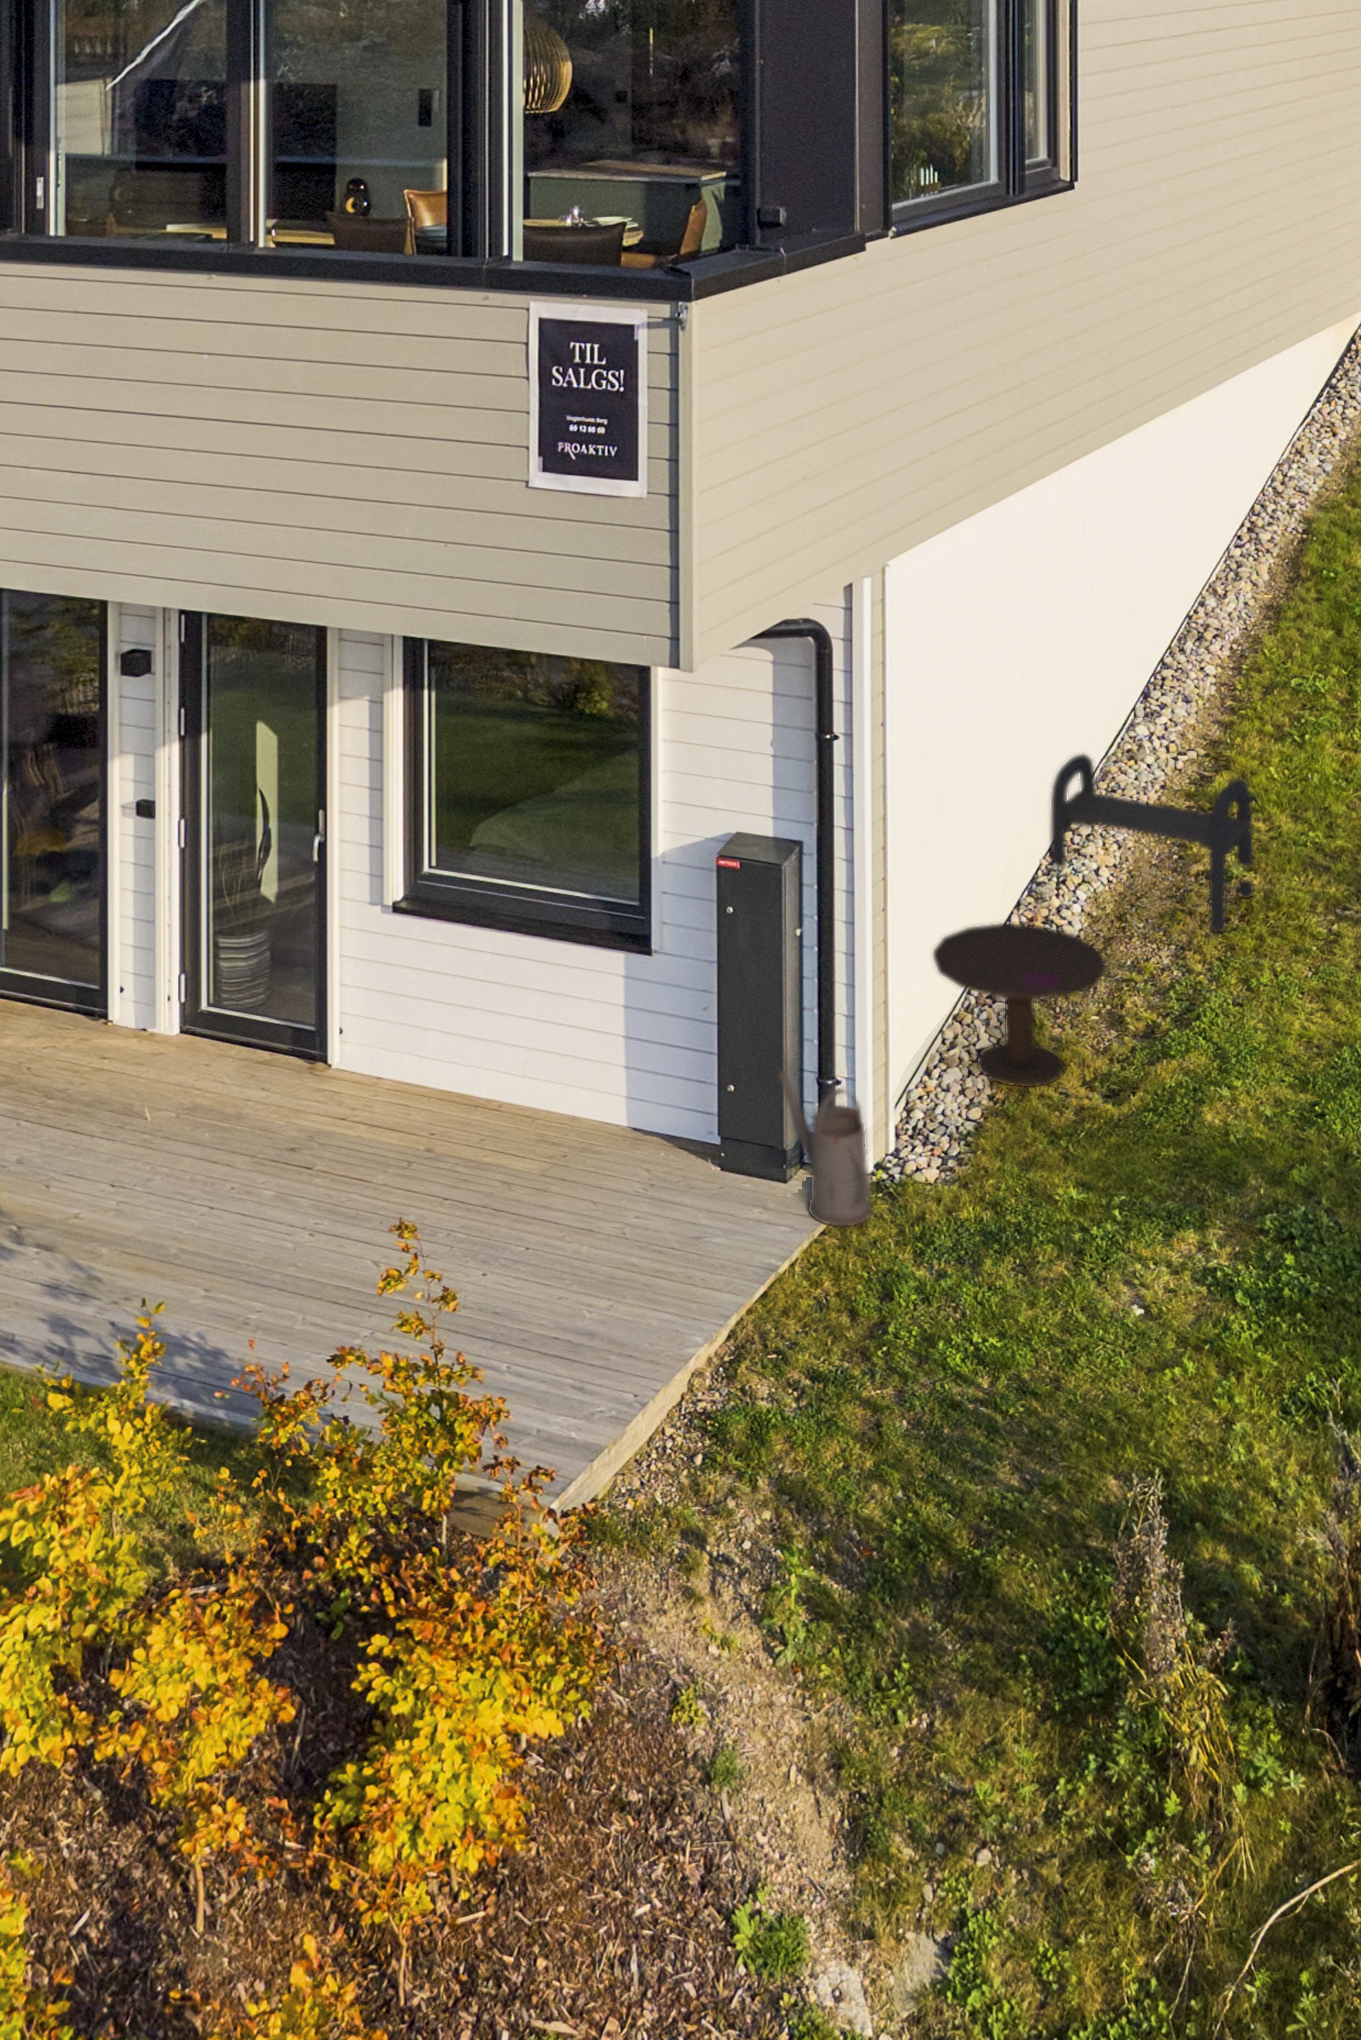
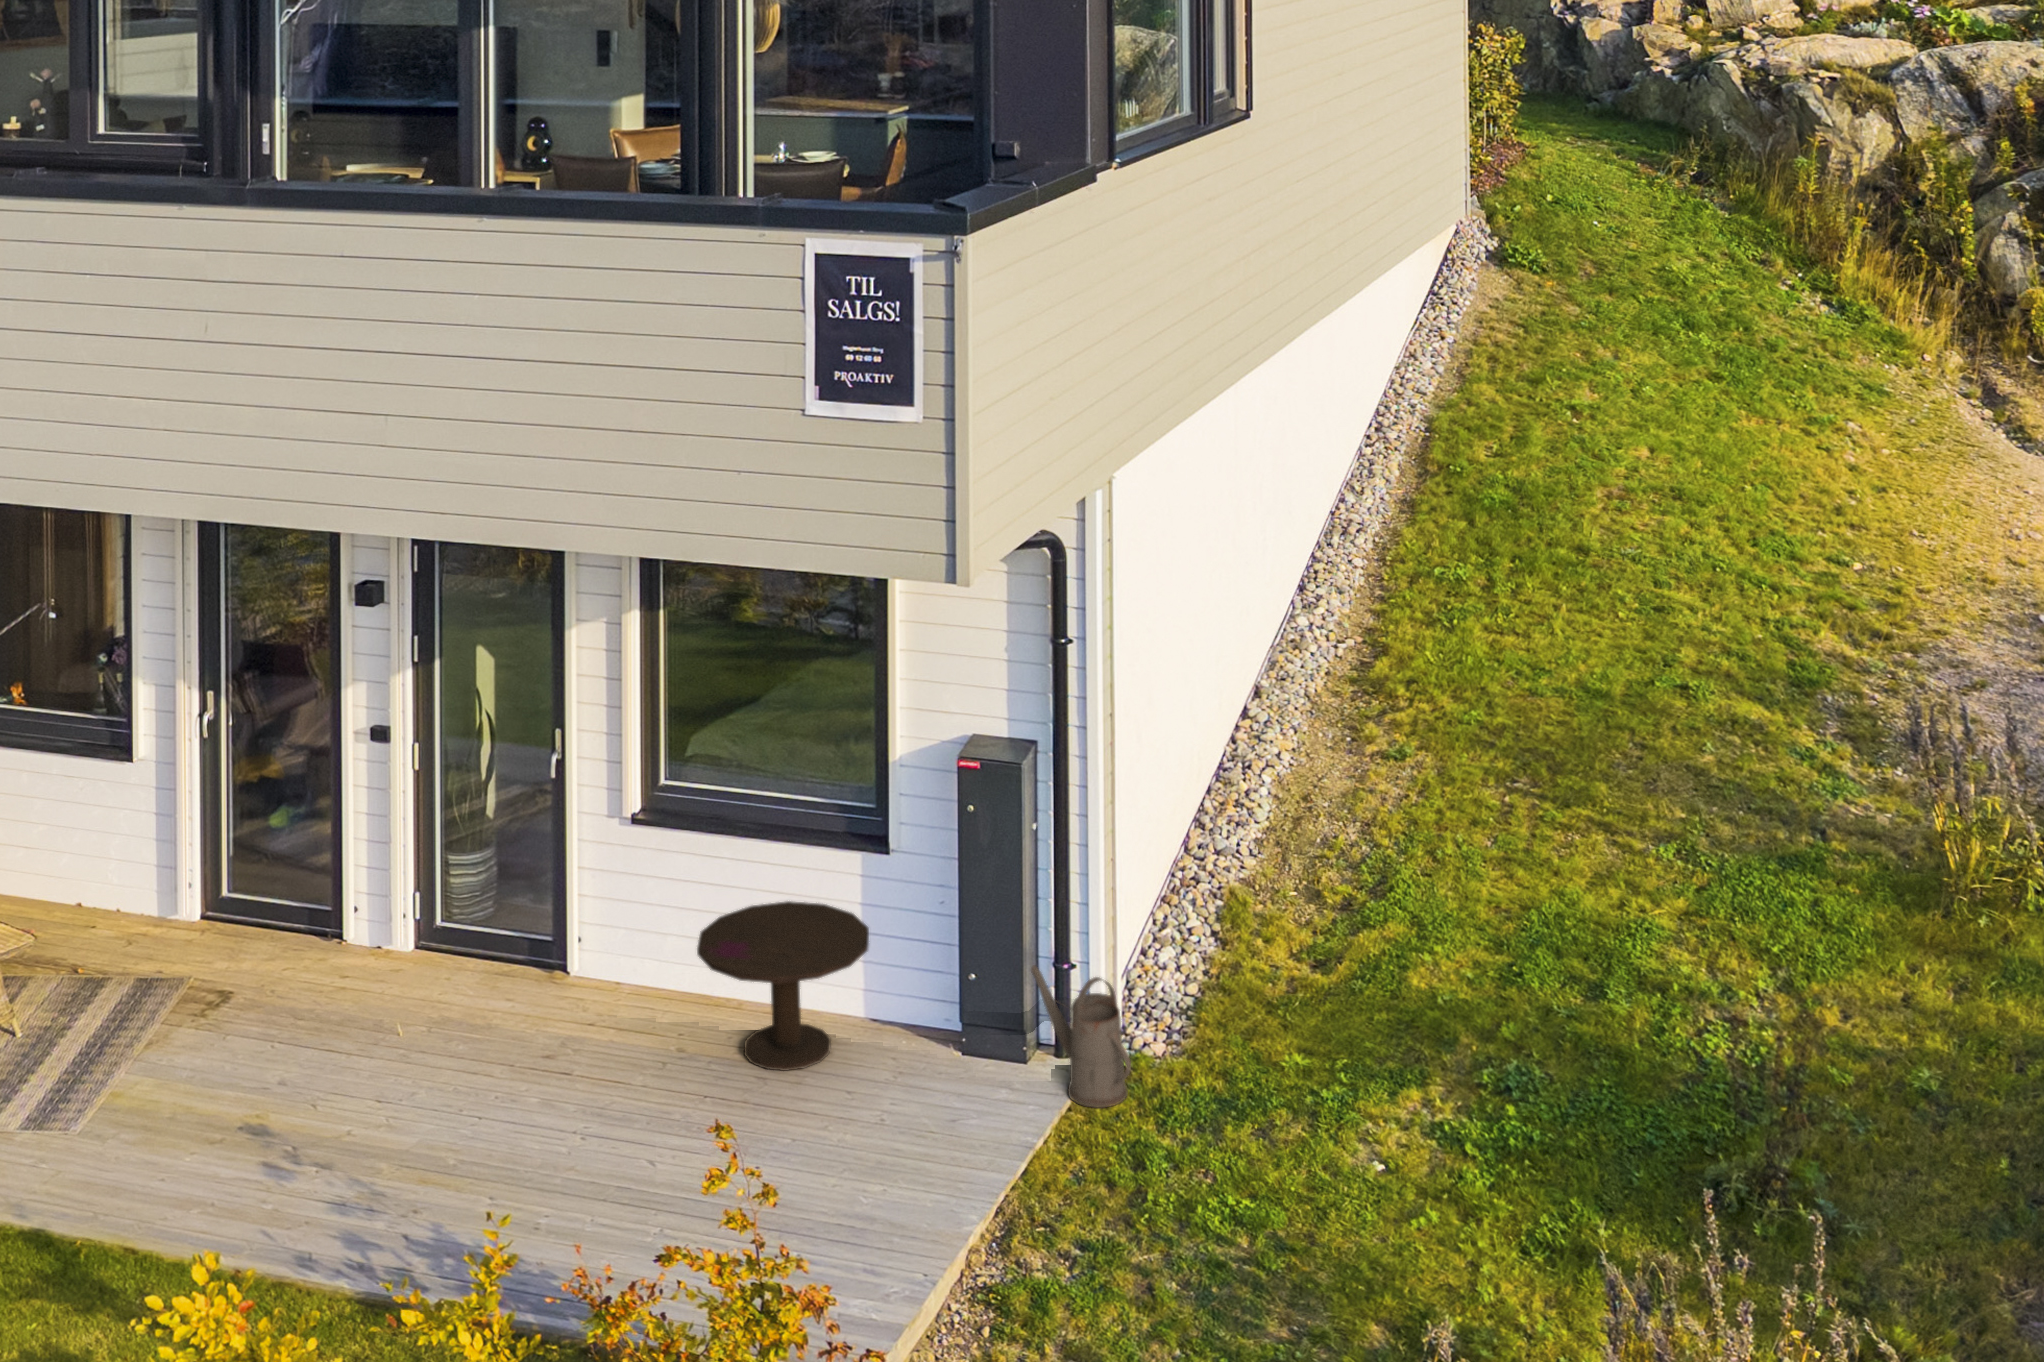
bench: present [1050,754,1254,932] -> none [1233,651,1419,810]
side table: present [933,923,1106,1087] -> present [697,901,869,1071]

